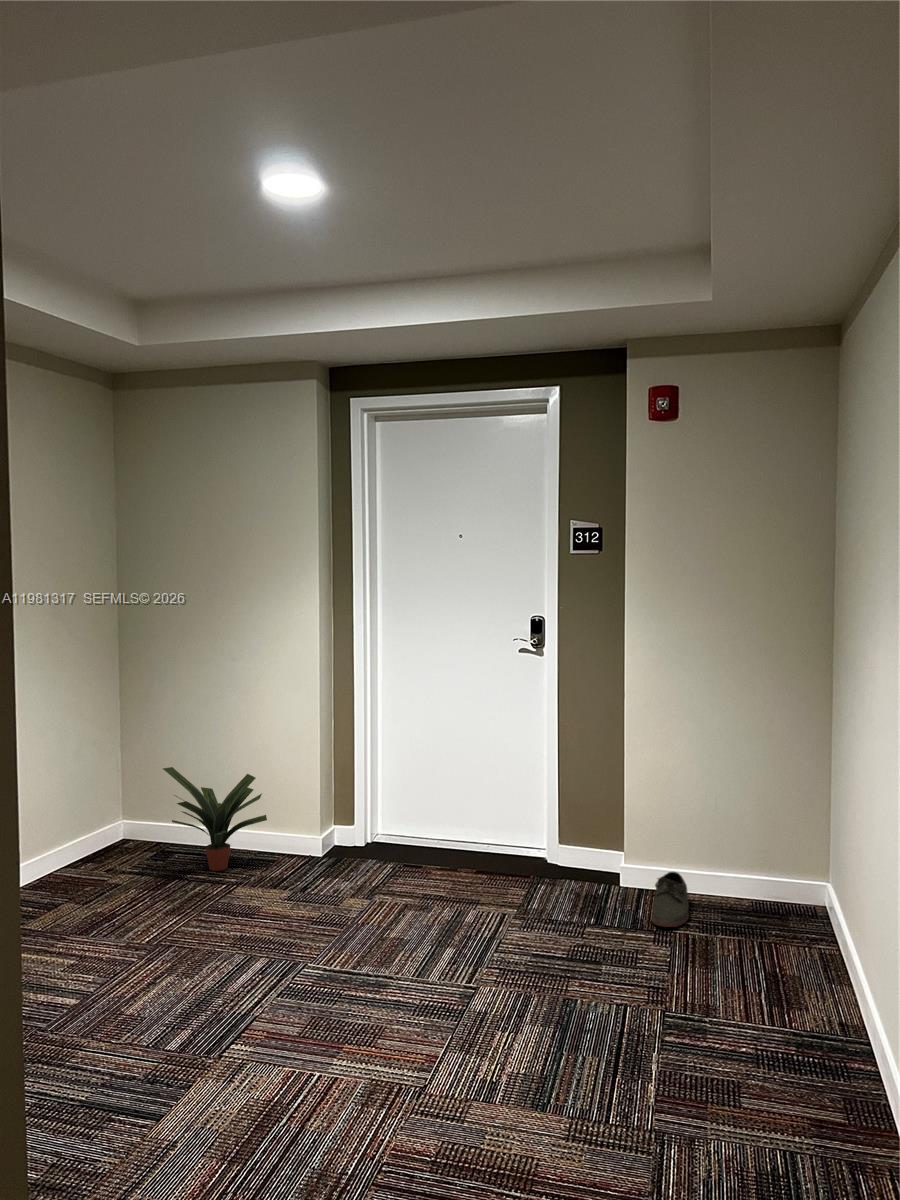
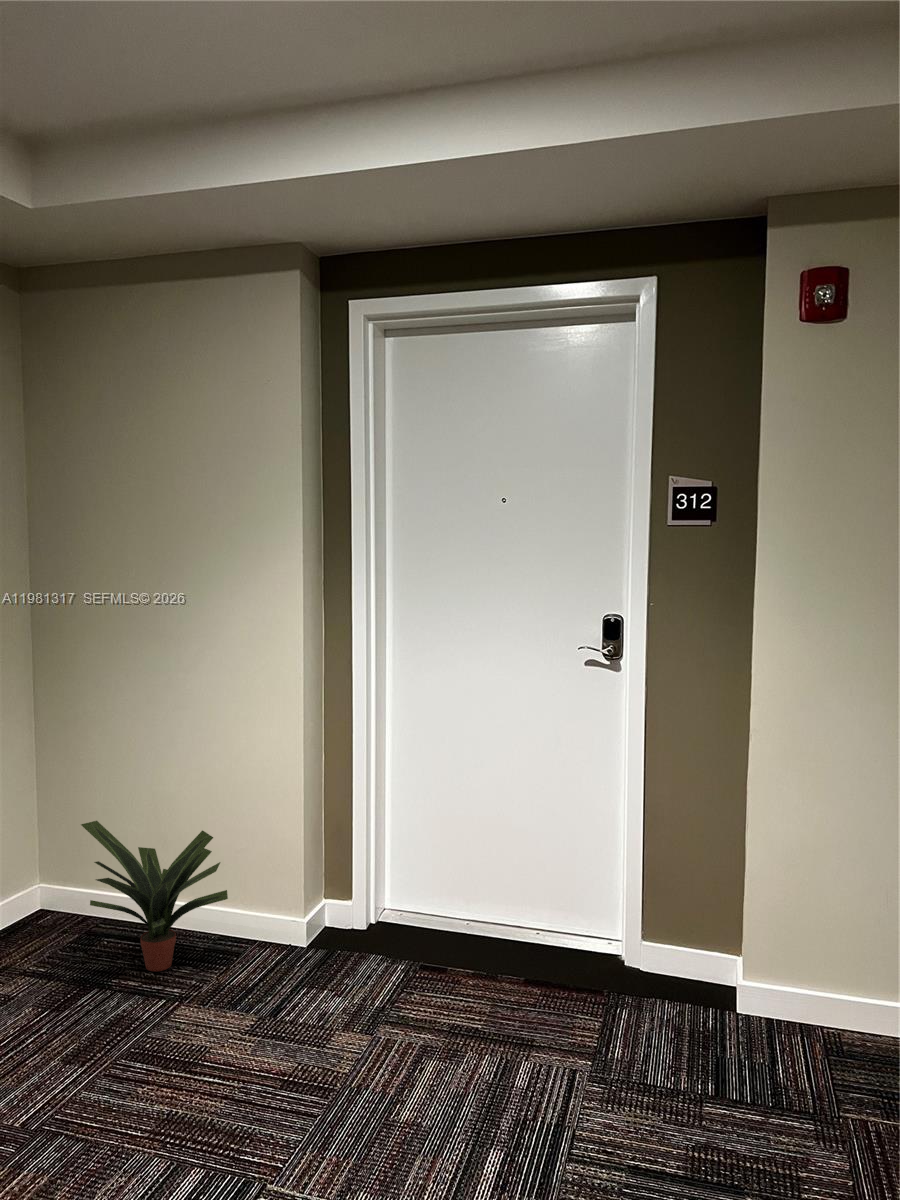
shoe: present [652,872,689,927] -> none [801,1002,859,1108]

